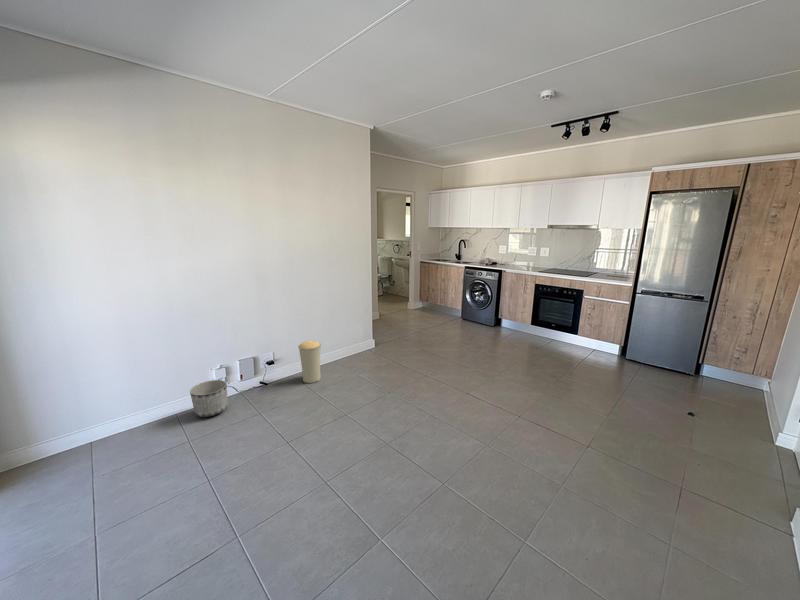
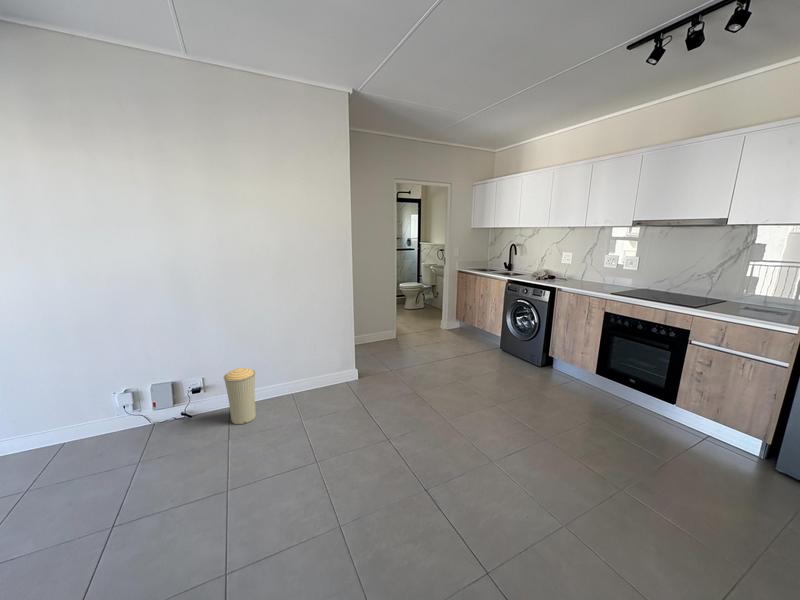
planter: present [190,380,228,417] -> none [61,408,118,457]

